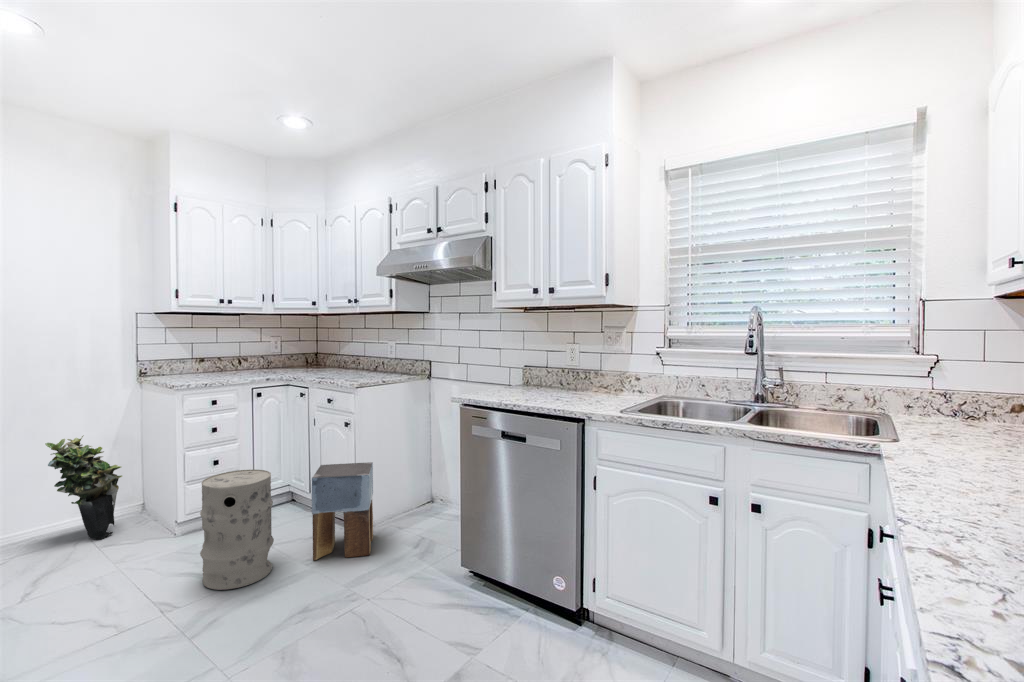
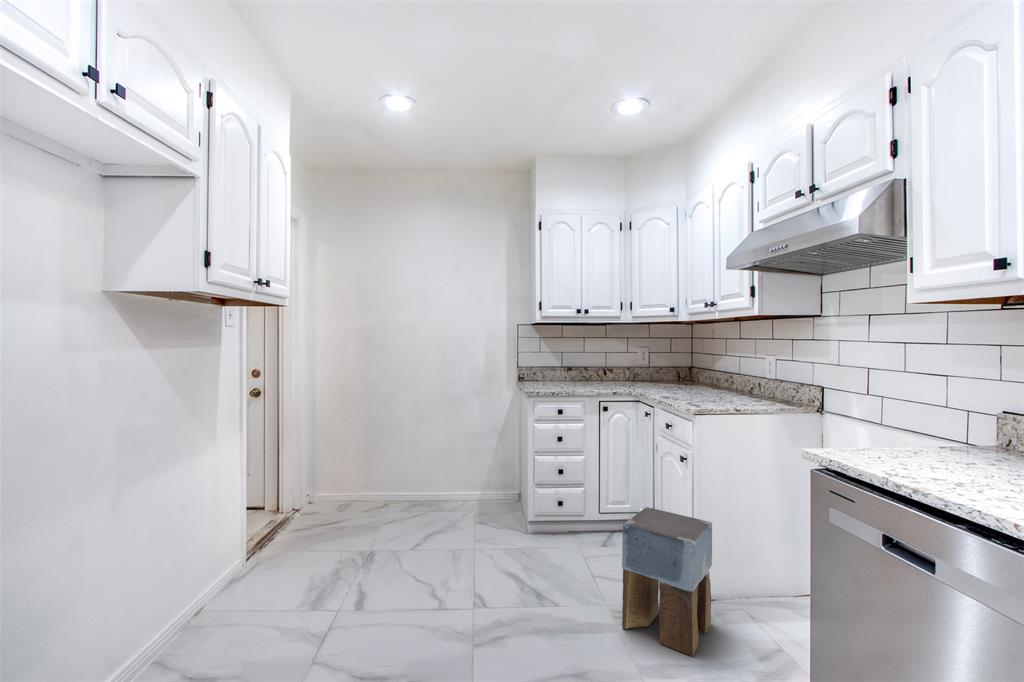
potted plant: present [45,436,122,539] -> none [452,426,501,518]
trash can: present [200,470,274,590] -> none [512,490,582,627]

